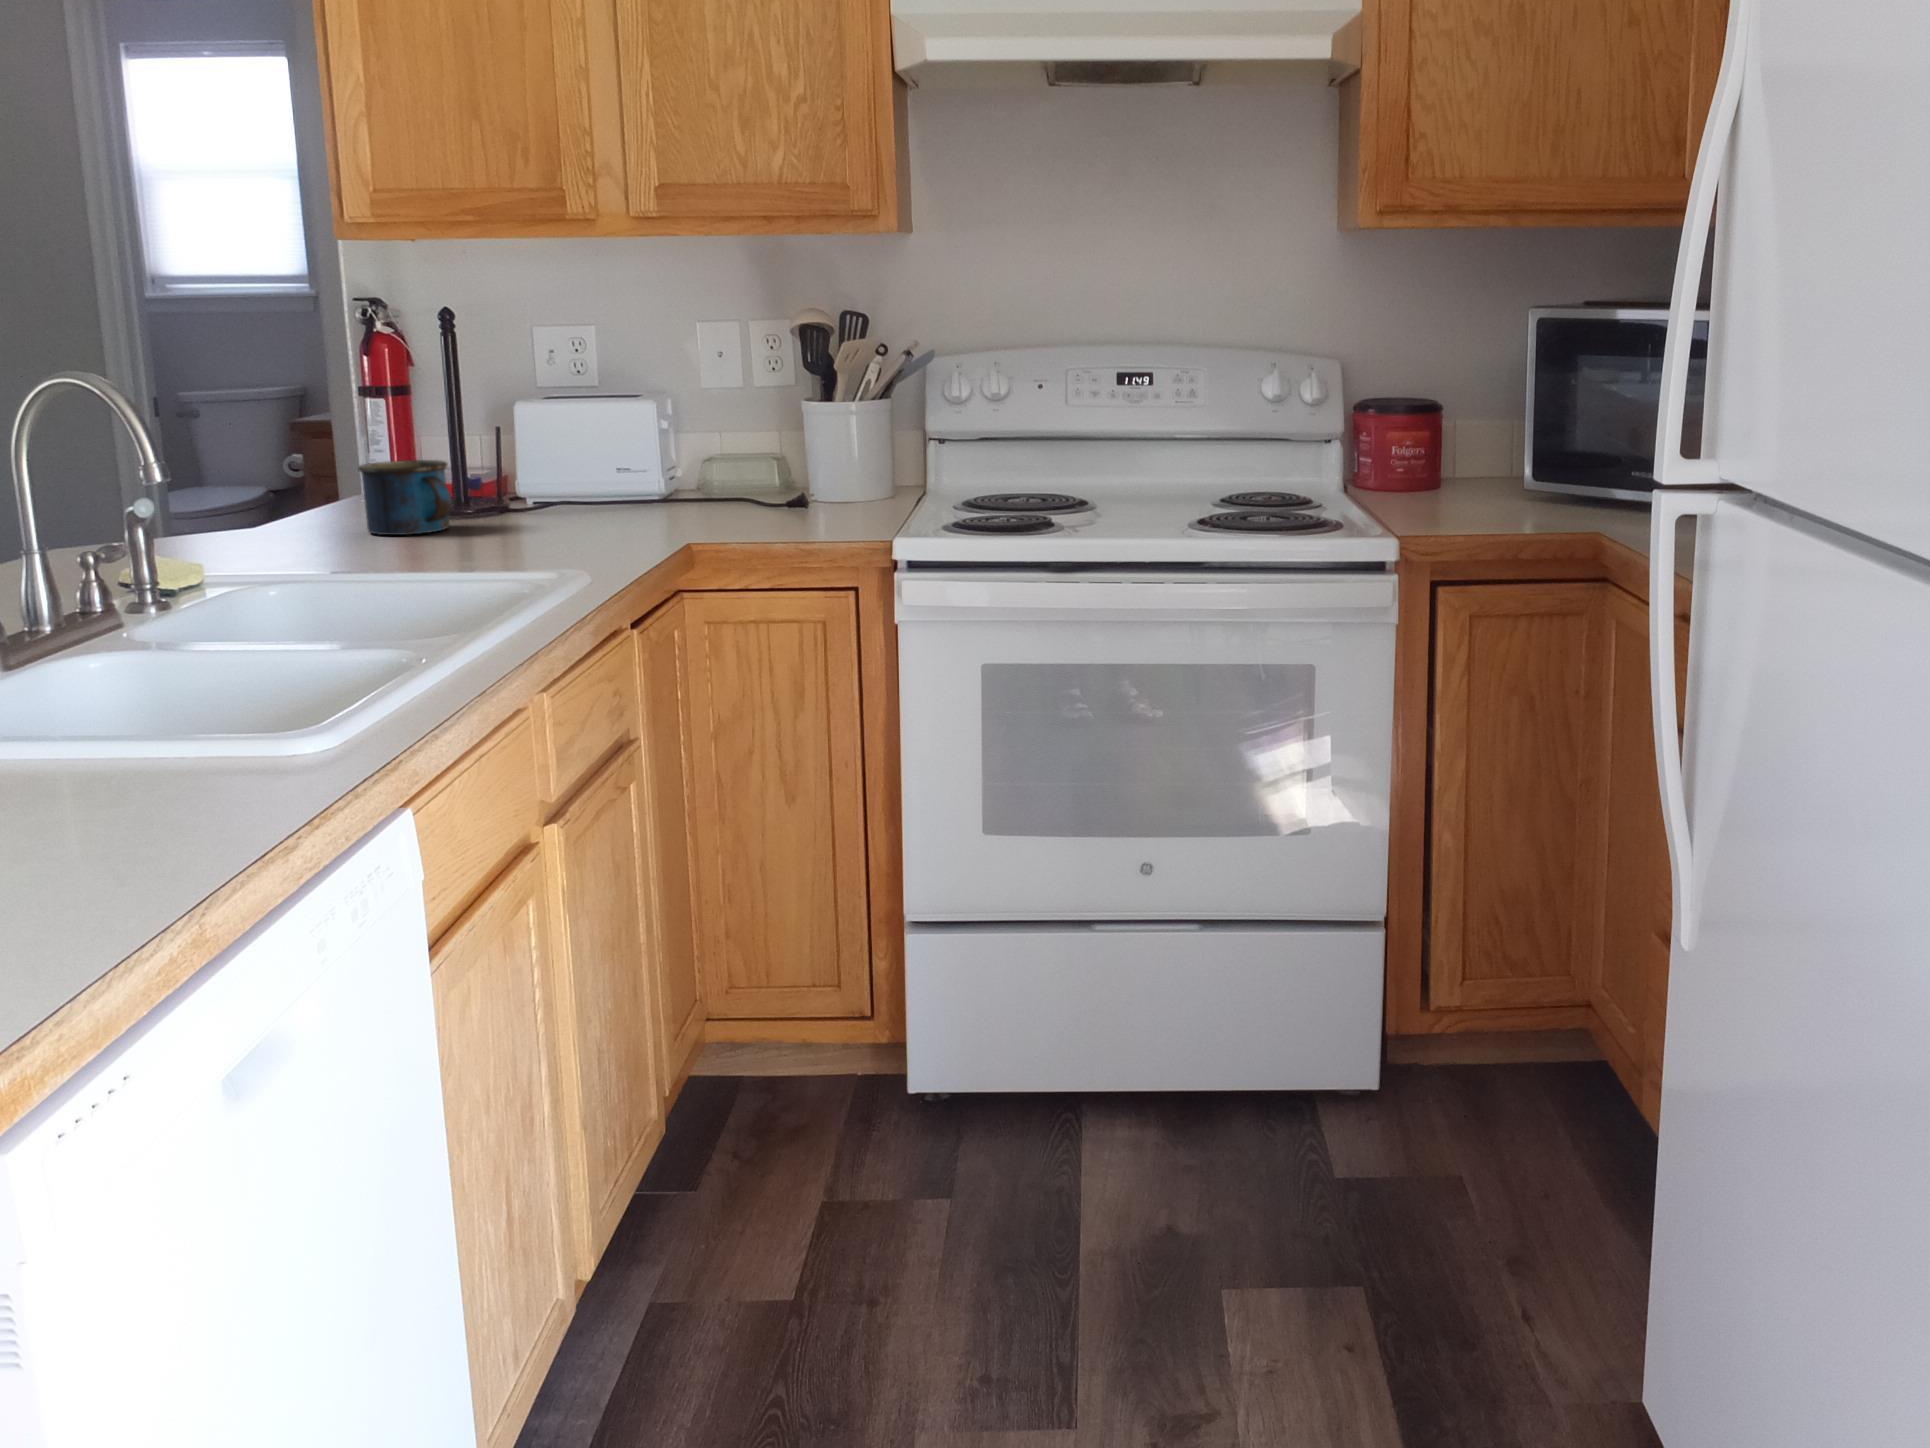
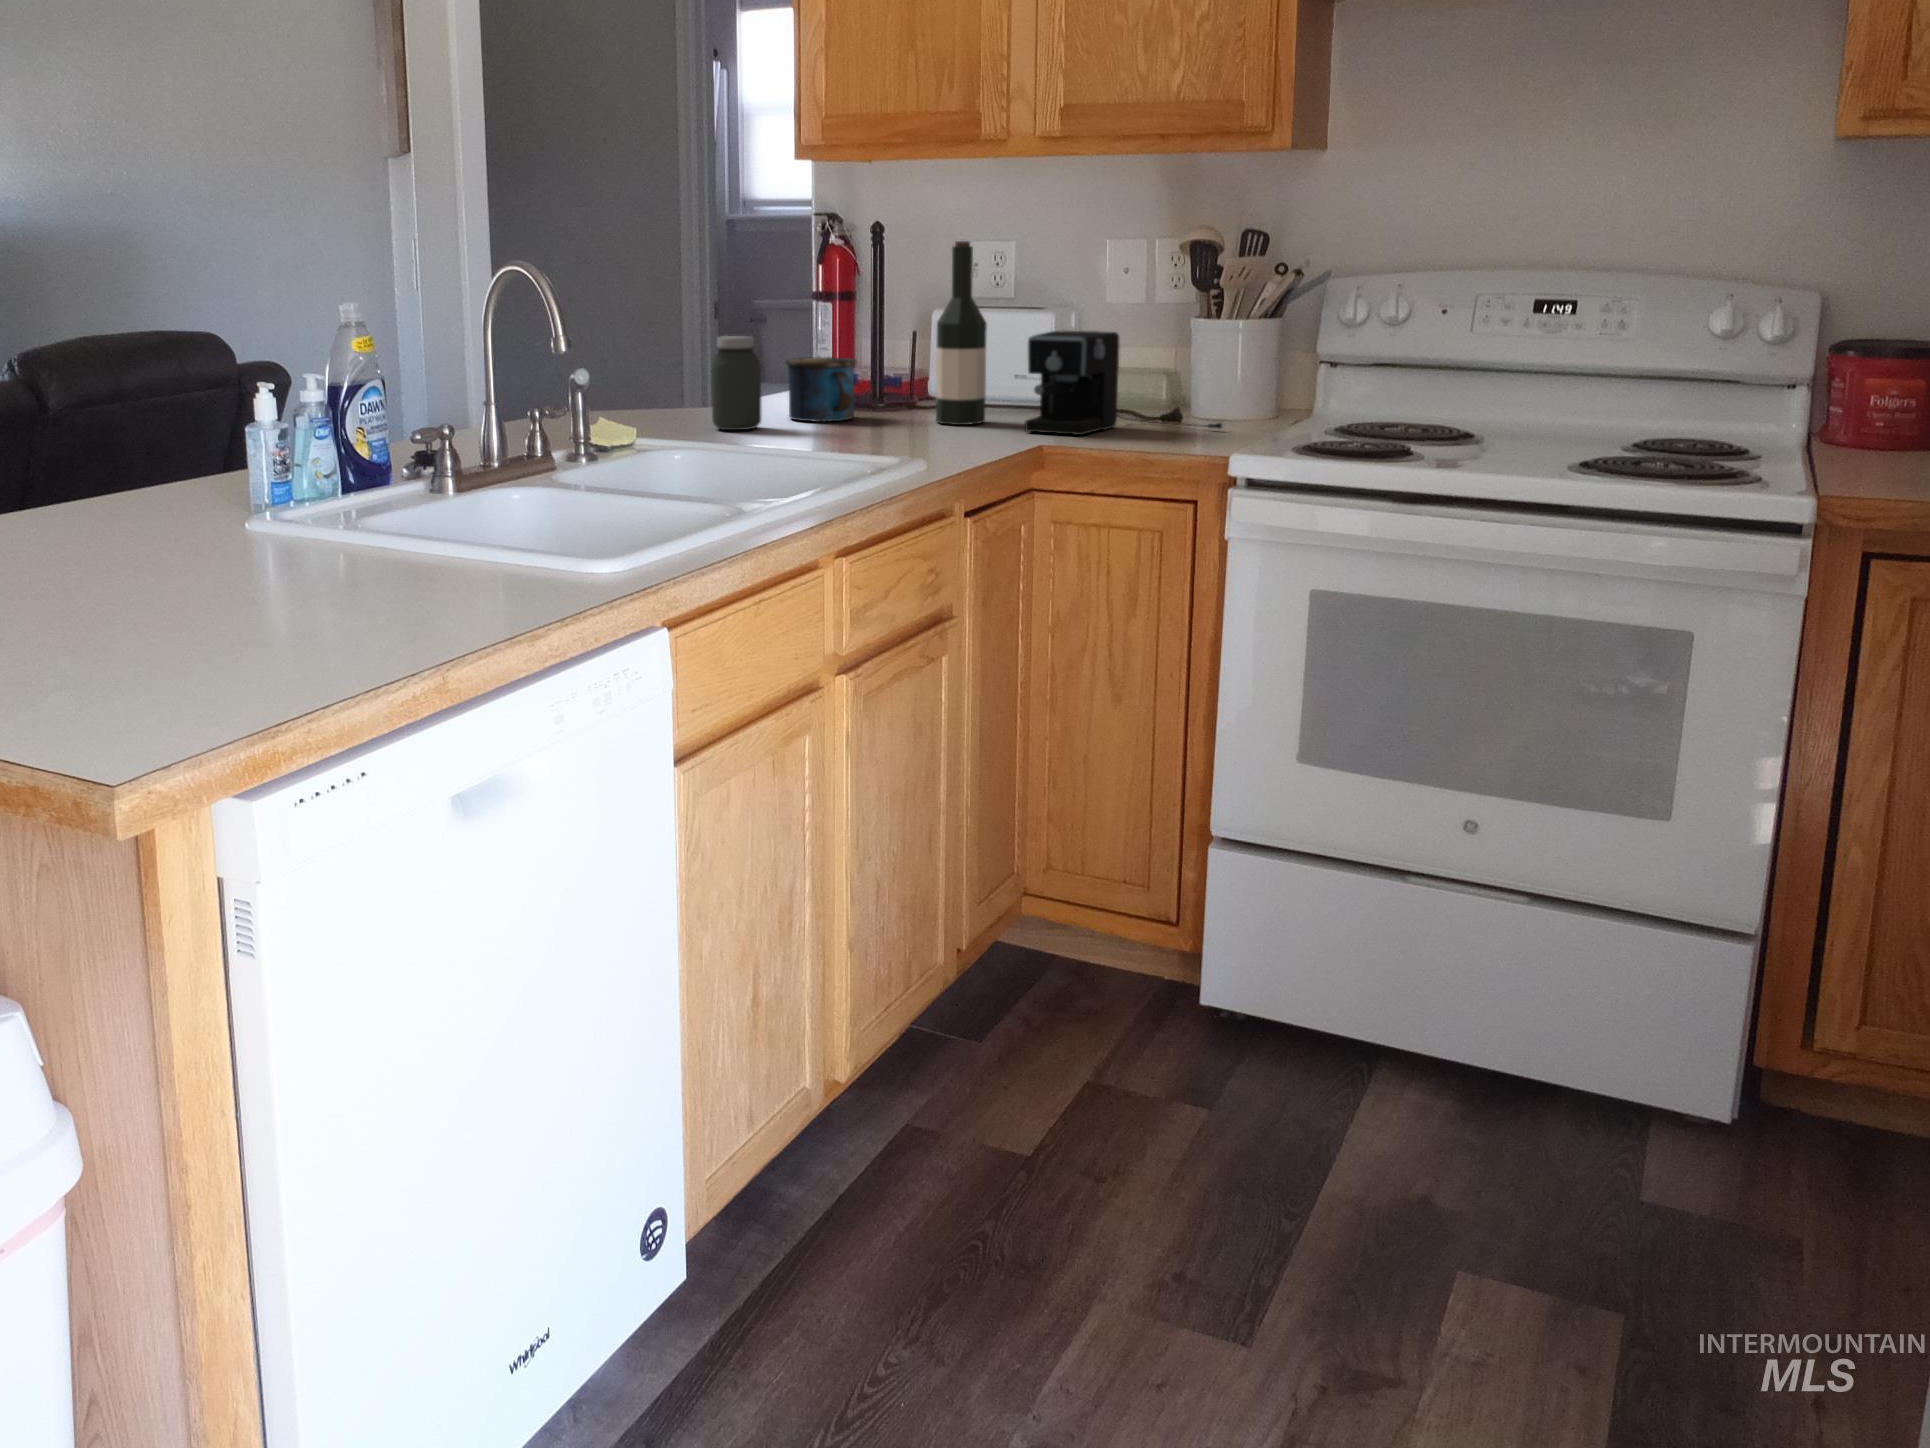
wine bottle: none [542,327,607,527] -> present [936,241,987,425]
coffee maker: none [657,419,861,529] -> present [1025,331,1223,435]
jar: none [271,441,342,553] -> present [711,336,761,430]

